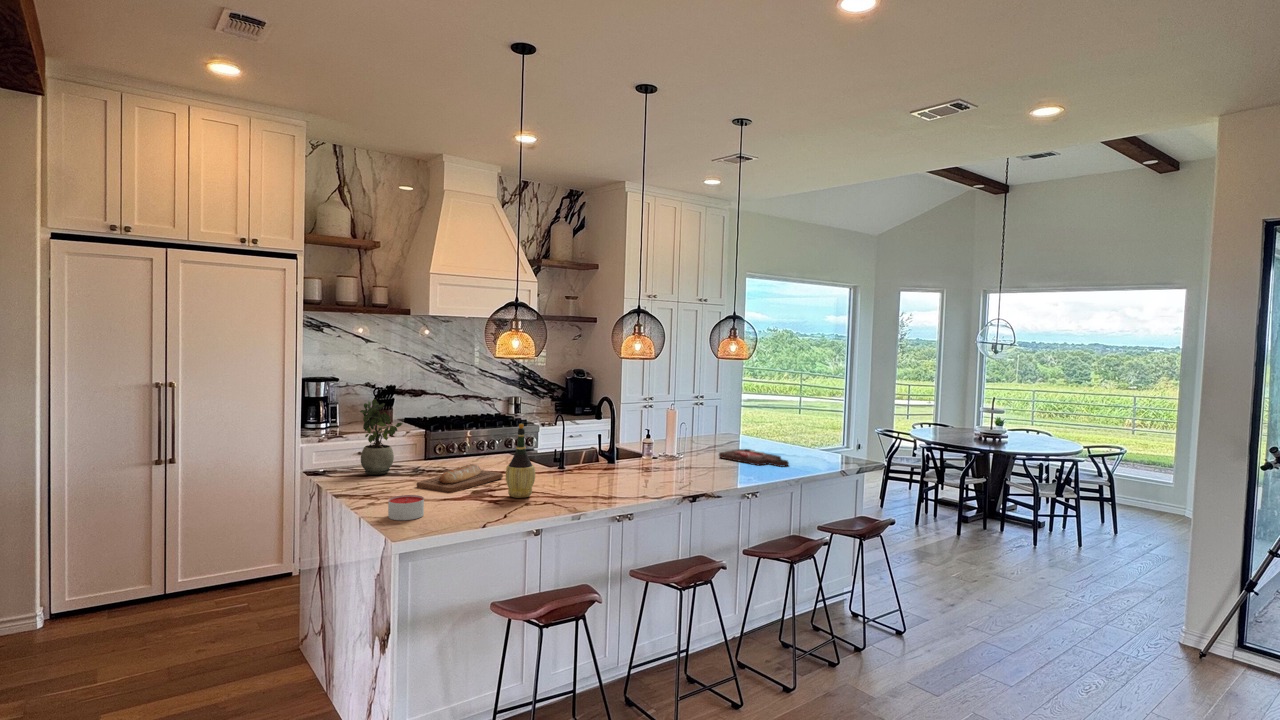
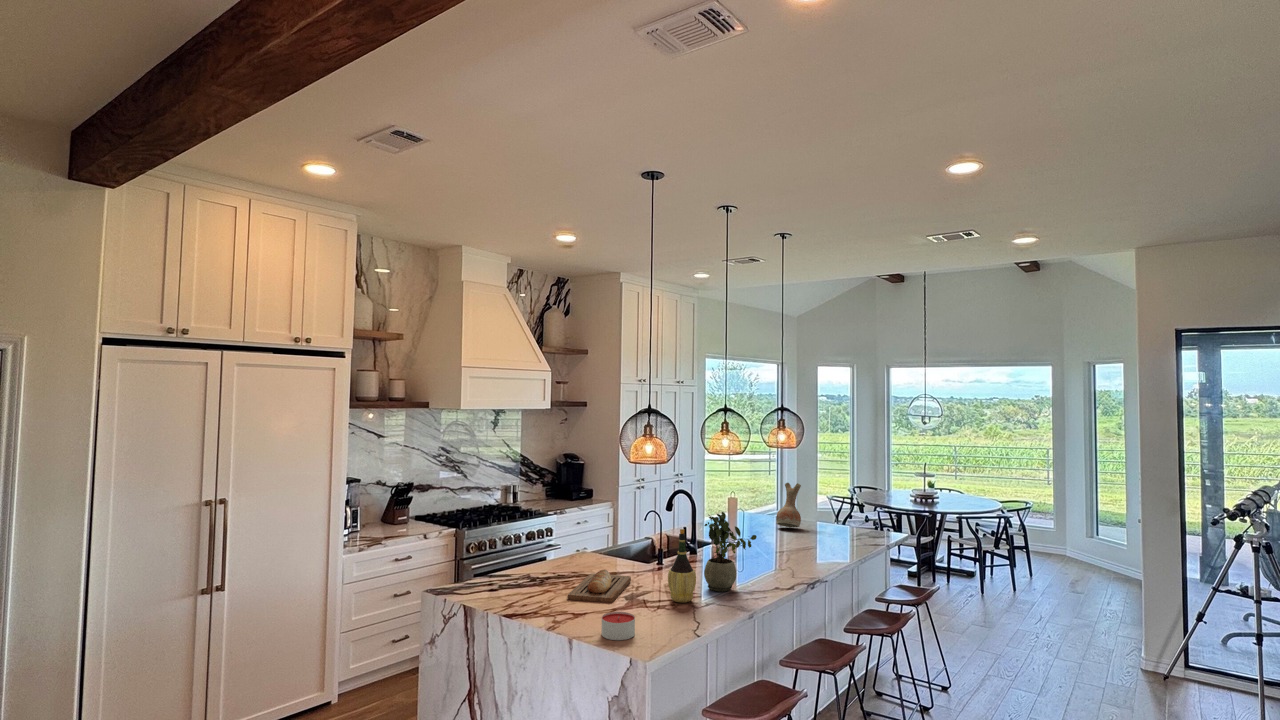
potted plant: present [360,399,403,475] -> present [704,512,757,592]
vase: none [740,401,771,449] -> present [776,483,801,527]
cutting board: present [719,449,789,466] -> none [774,530,844,546]

